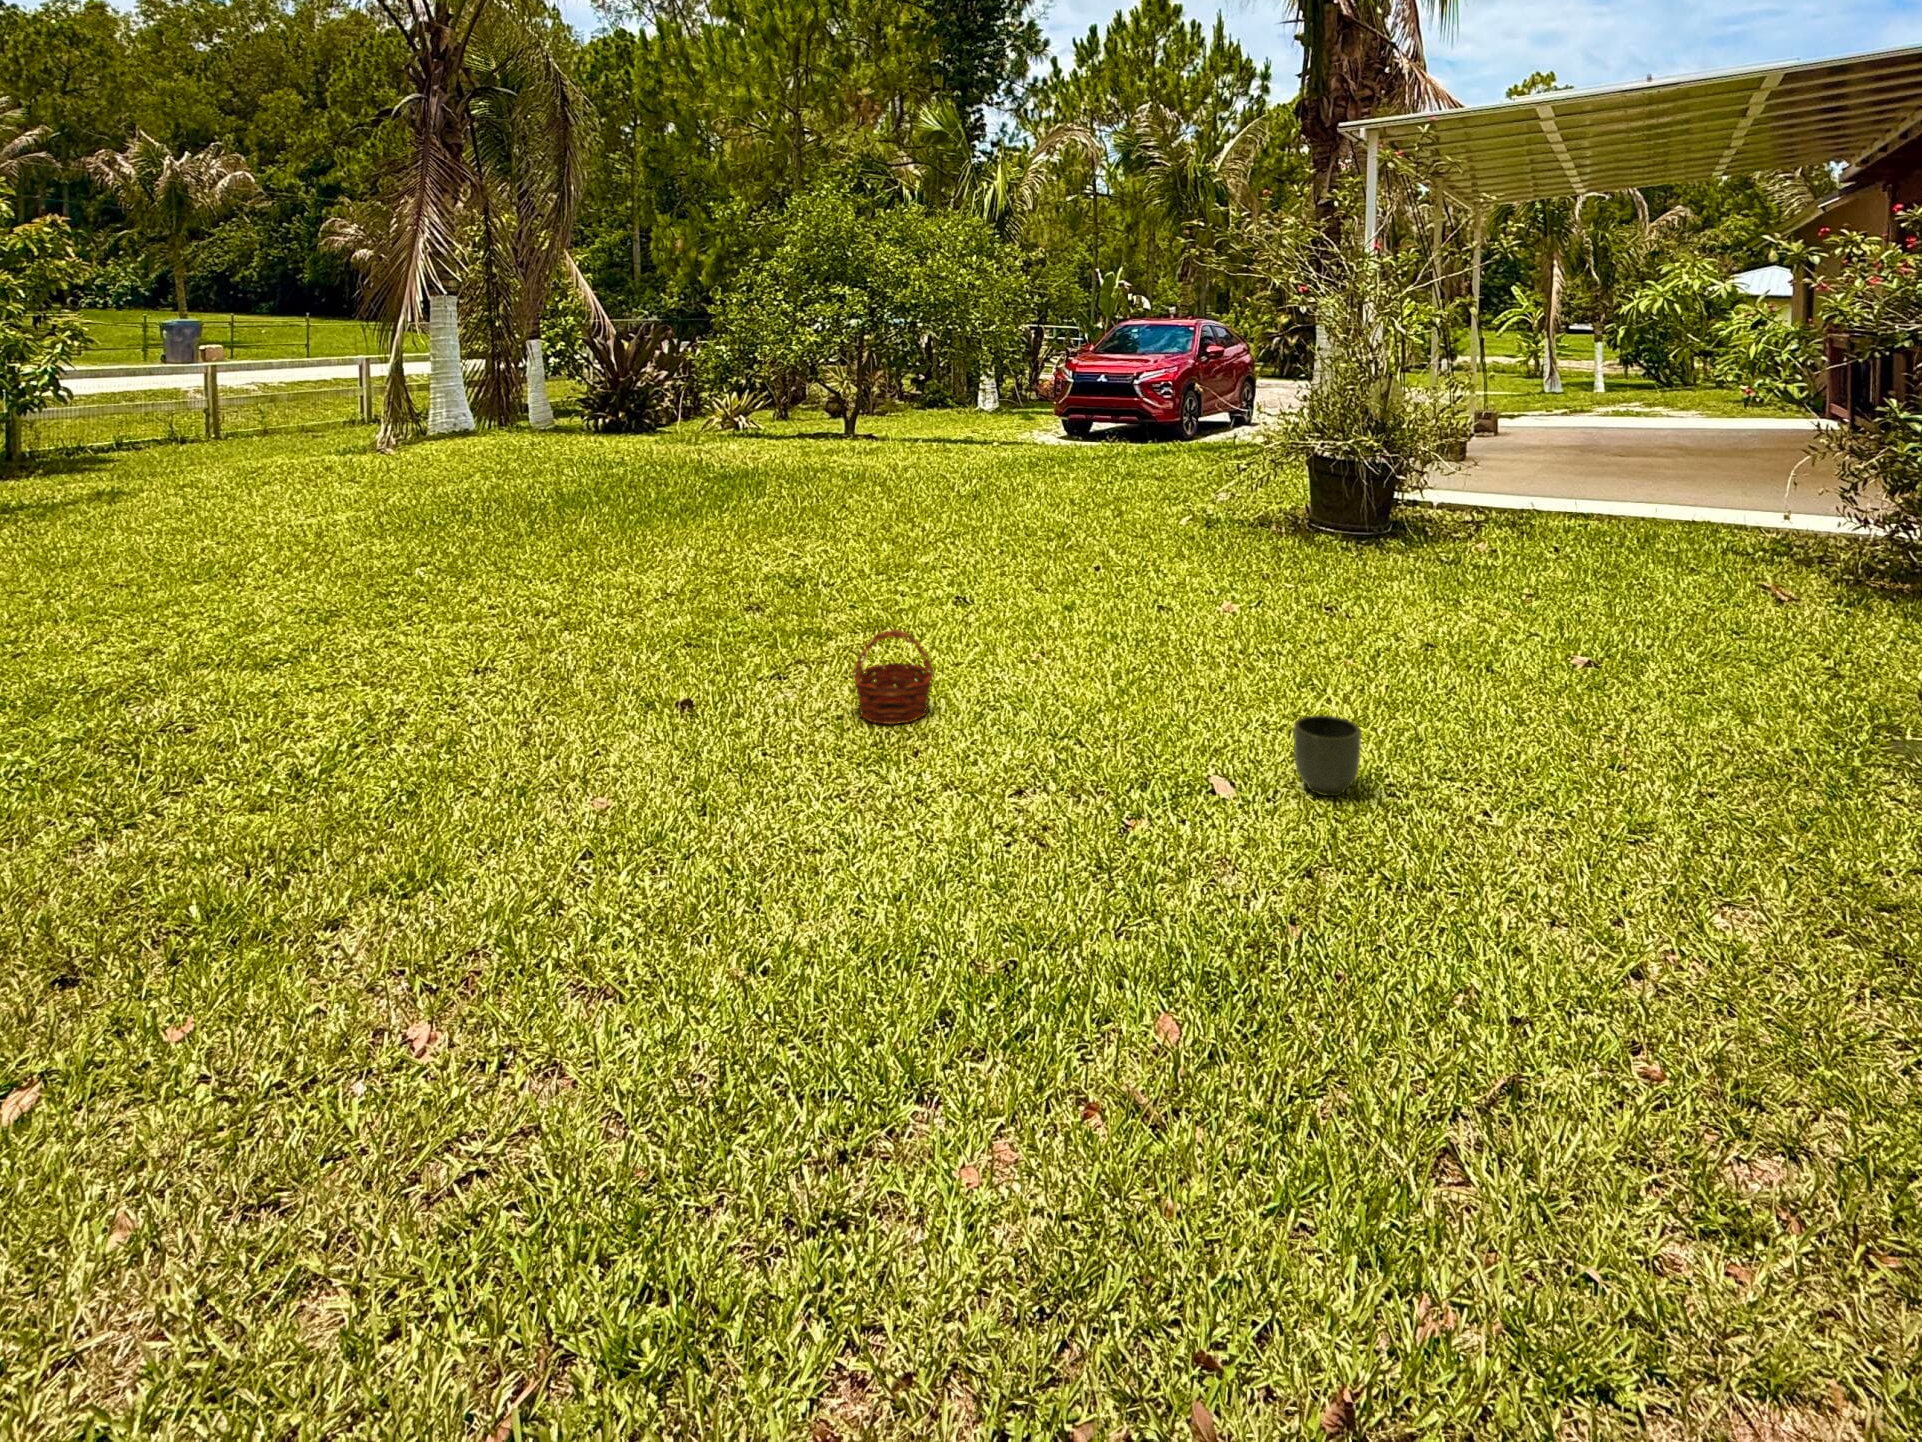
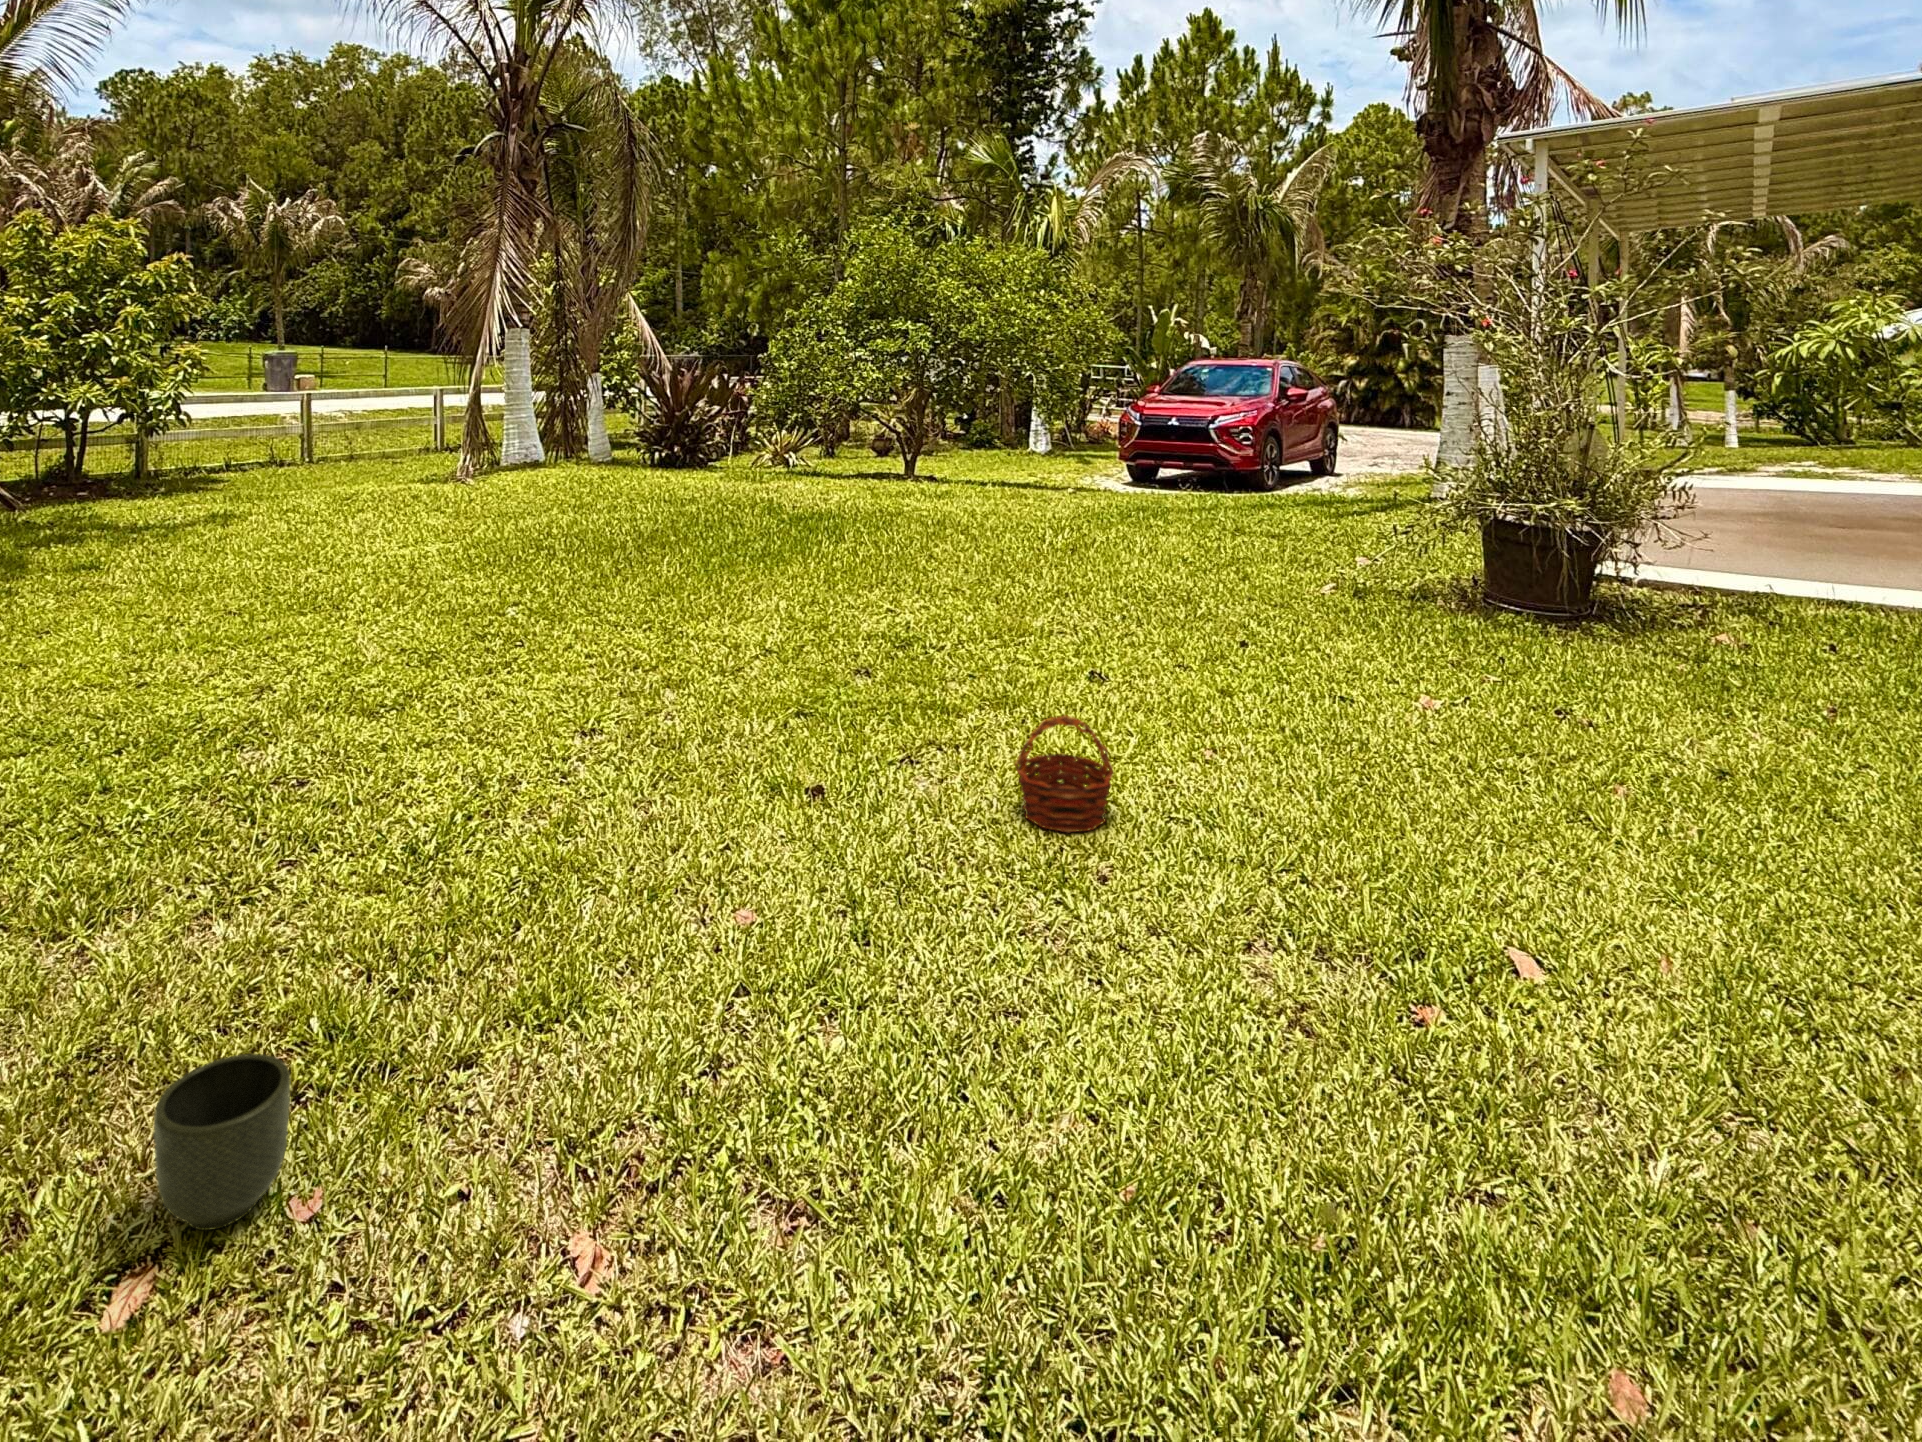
planter: present [1294,715,1361,796] -> present [154,1054,290,1230]

